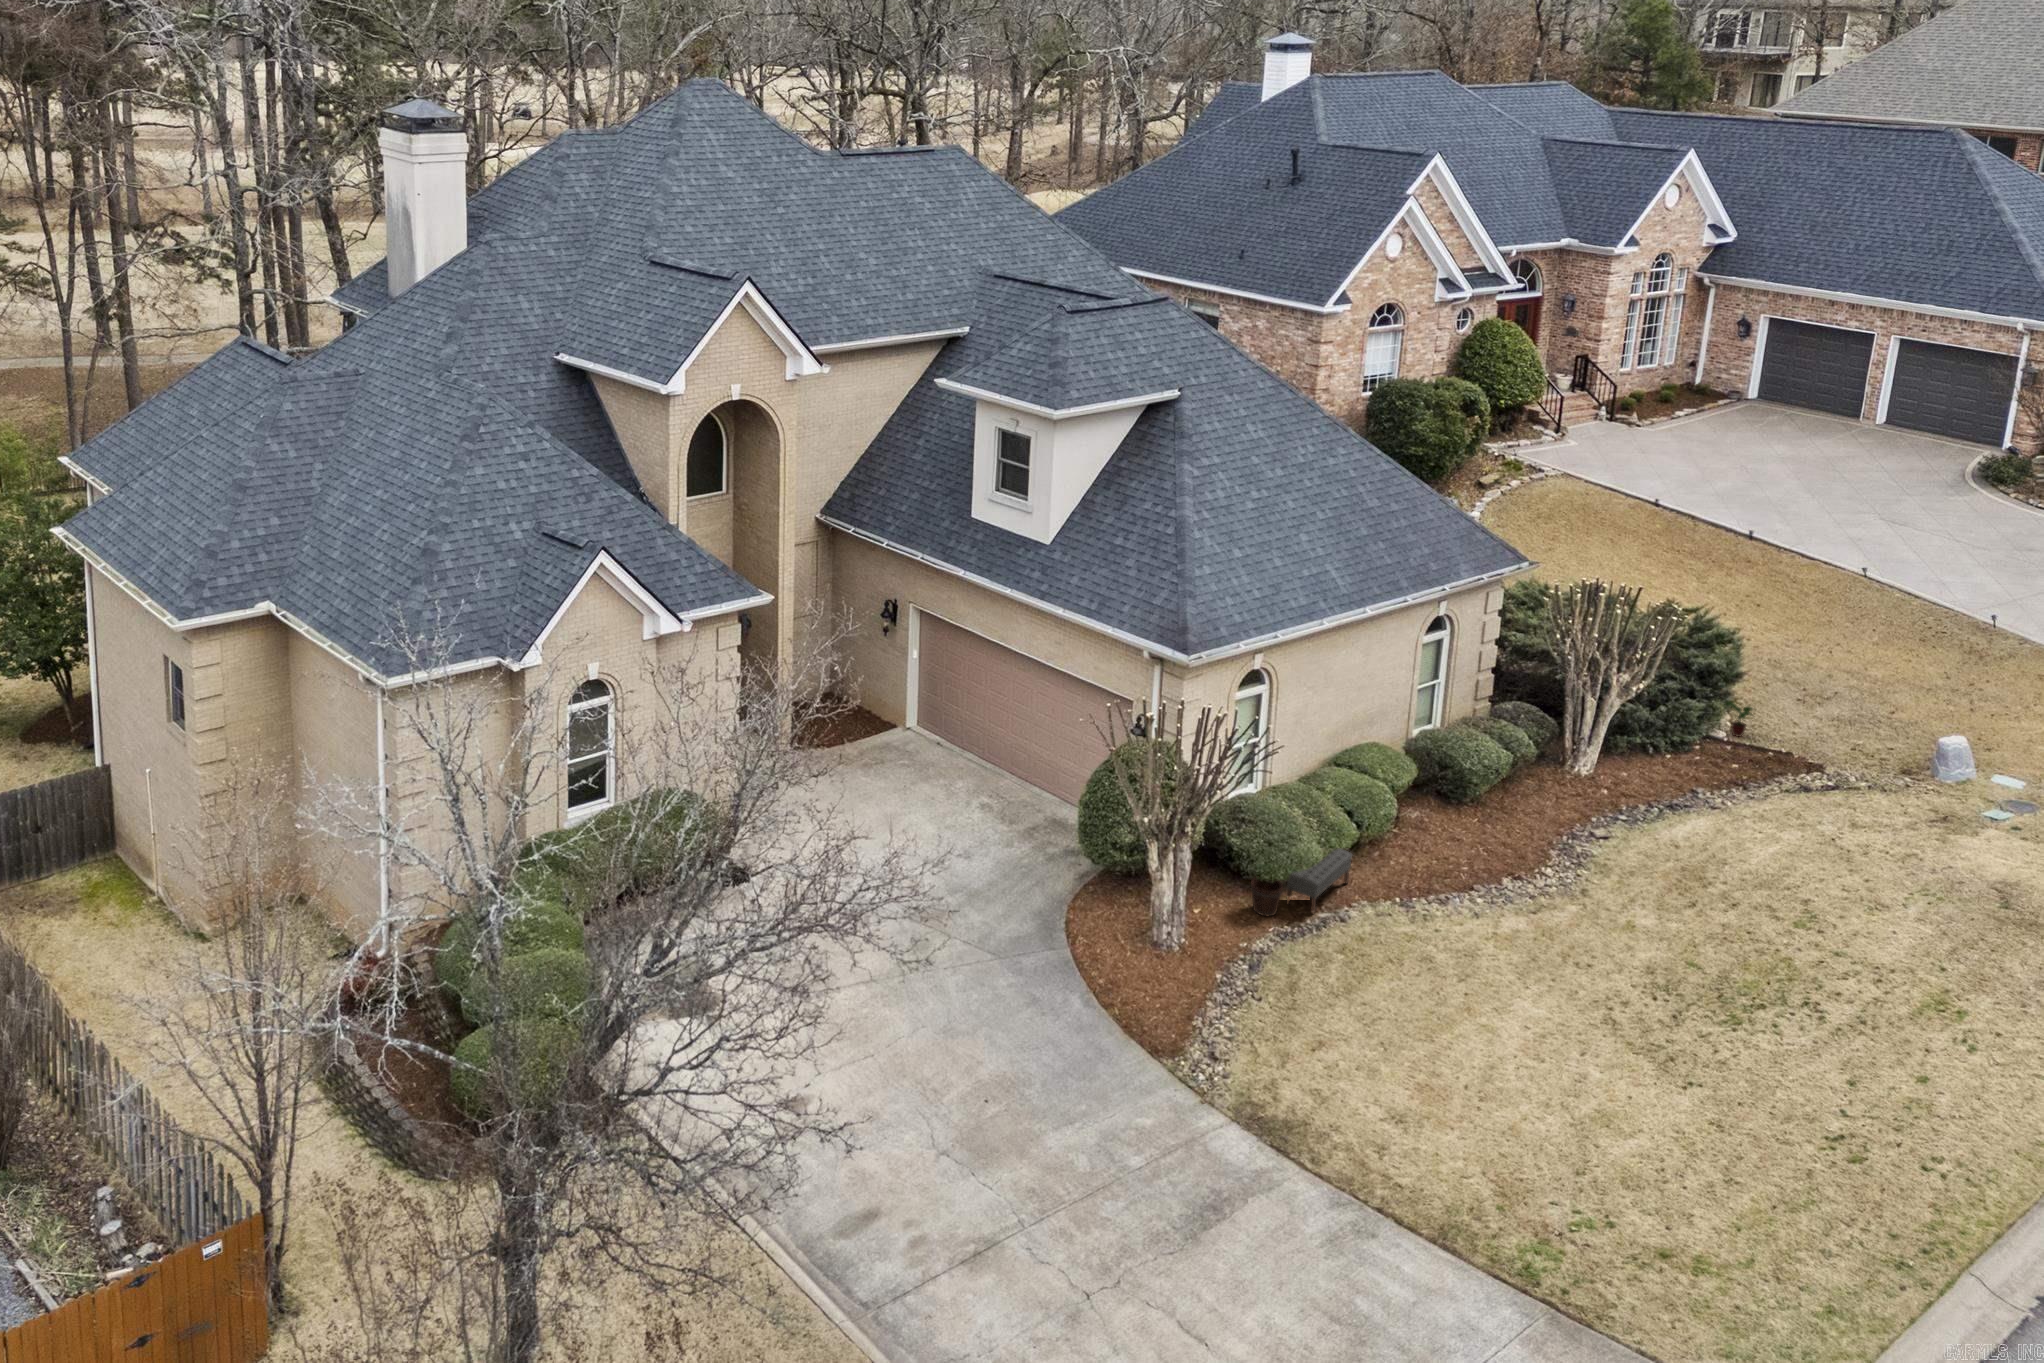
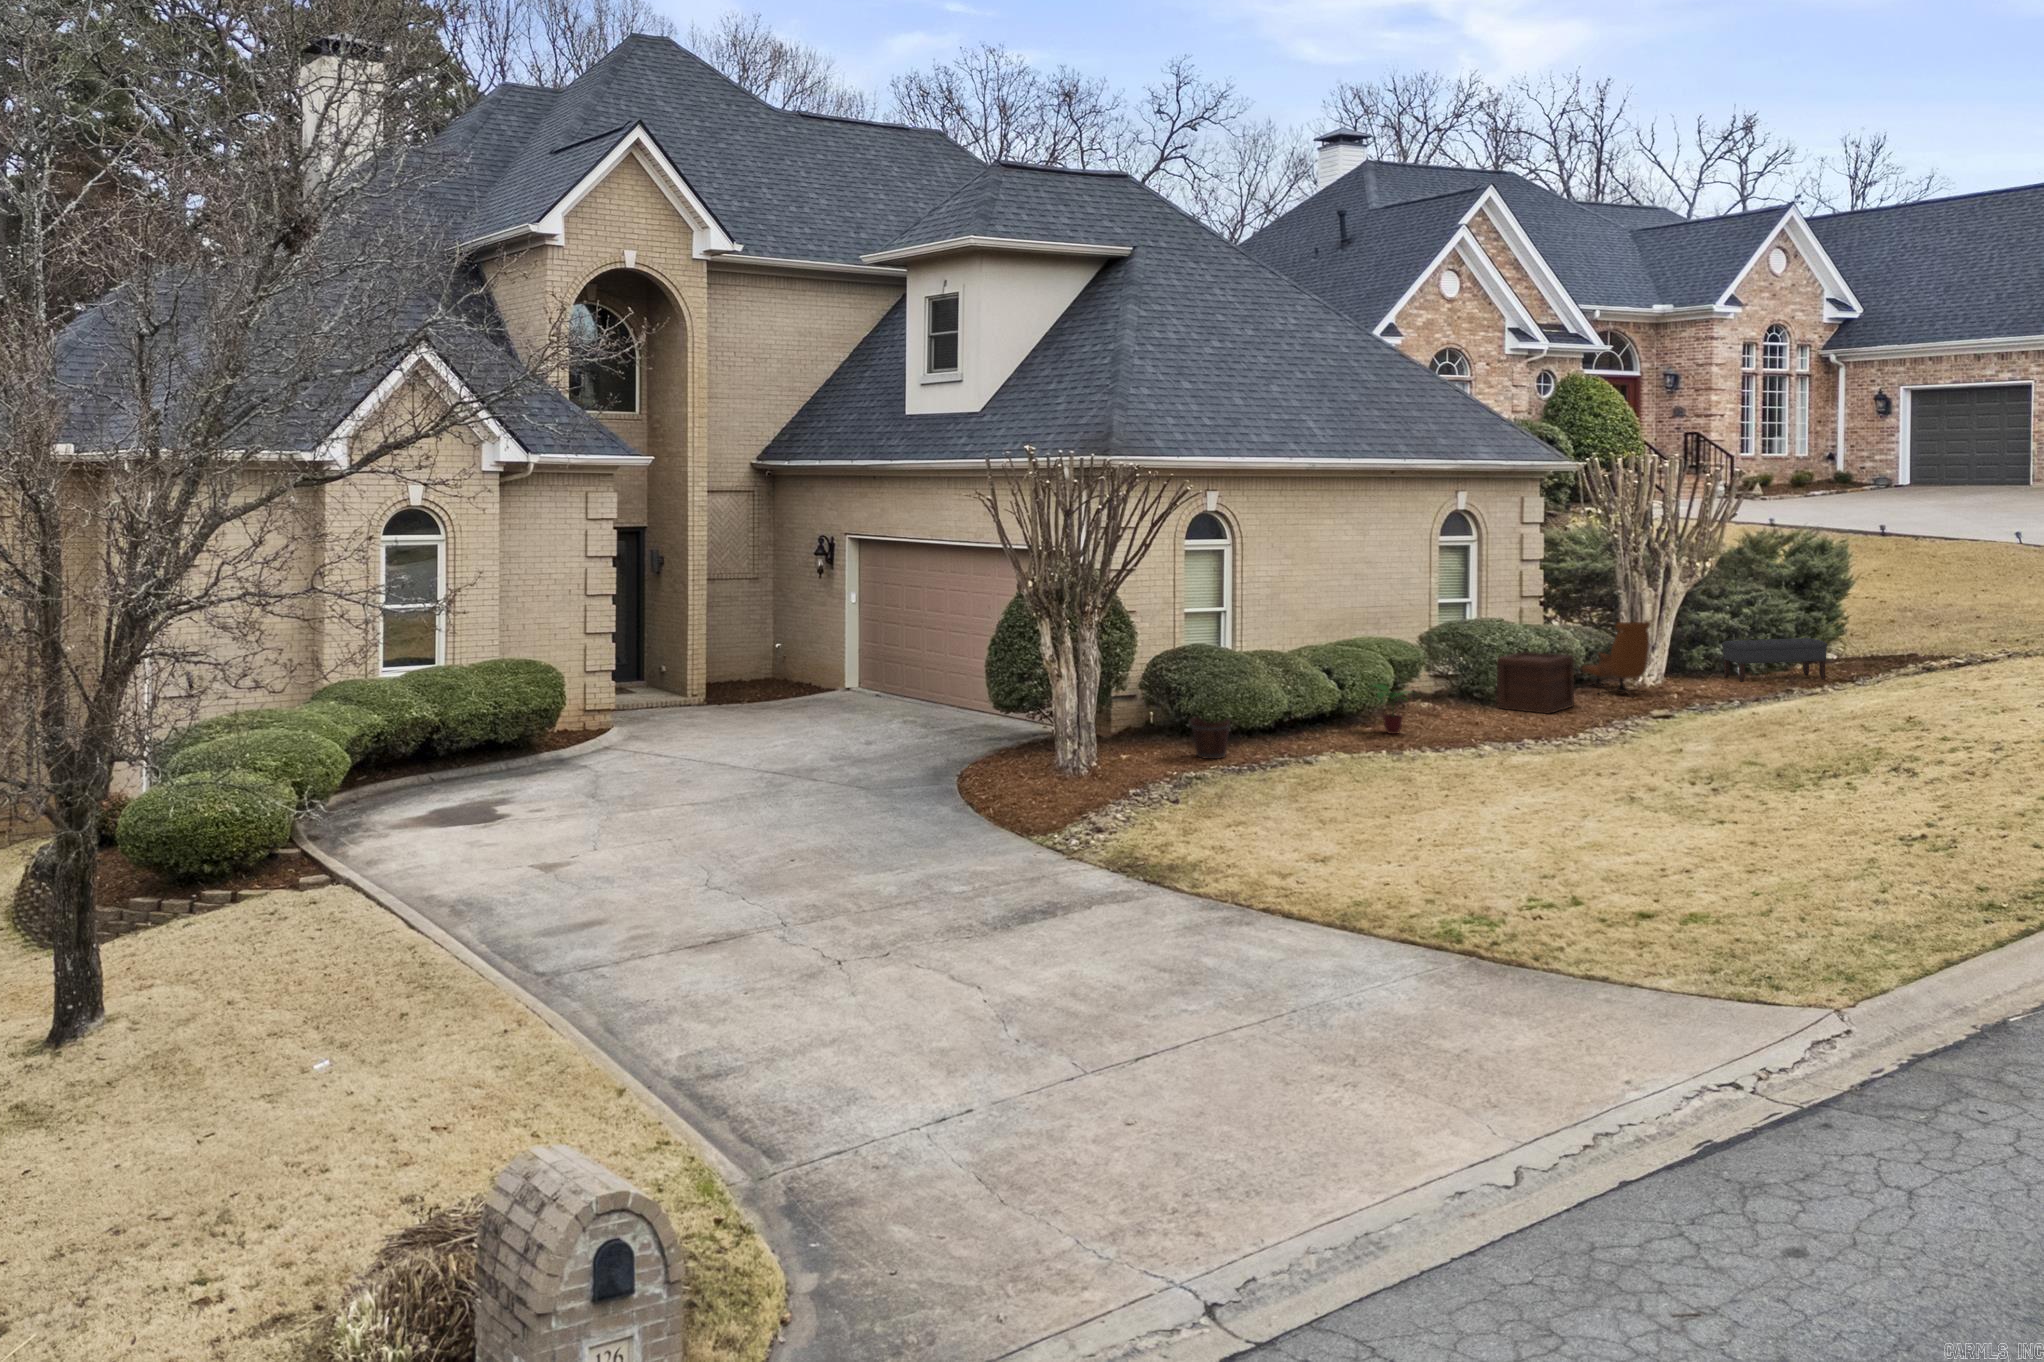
potted plant: present [1724,702,1753,737] -> present [1374,684,1418,734]
lounge chair: none [1525,740,1592,796] -> present [1582,621,1651,693]
wooden crate: none [1468,764,1532,828] -> present [1497,651,1574,714]
bench: present [1286,848,1352,914] -> present [1722,638,1827,682]

